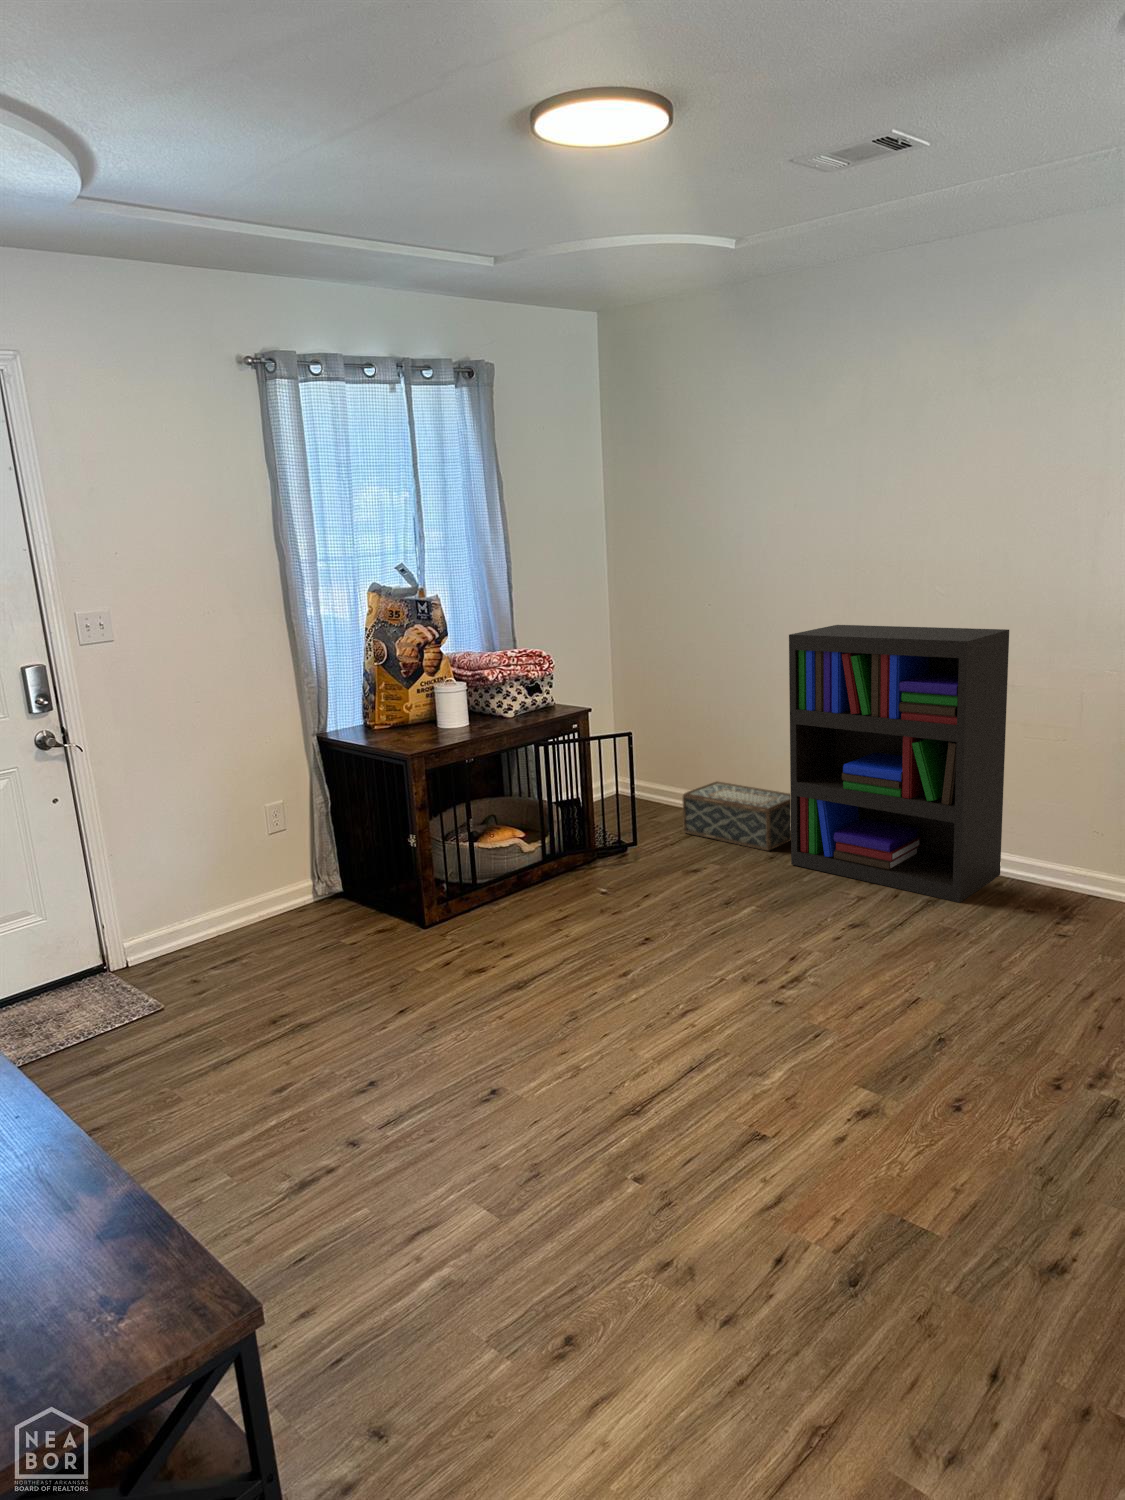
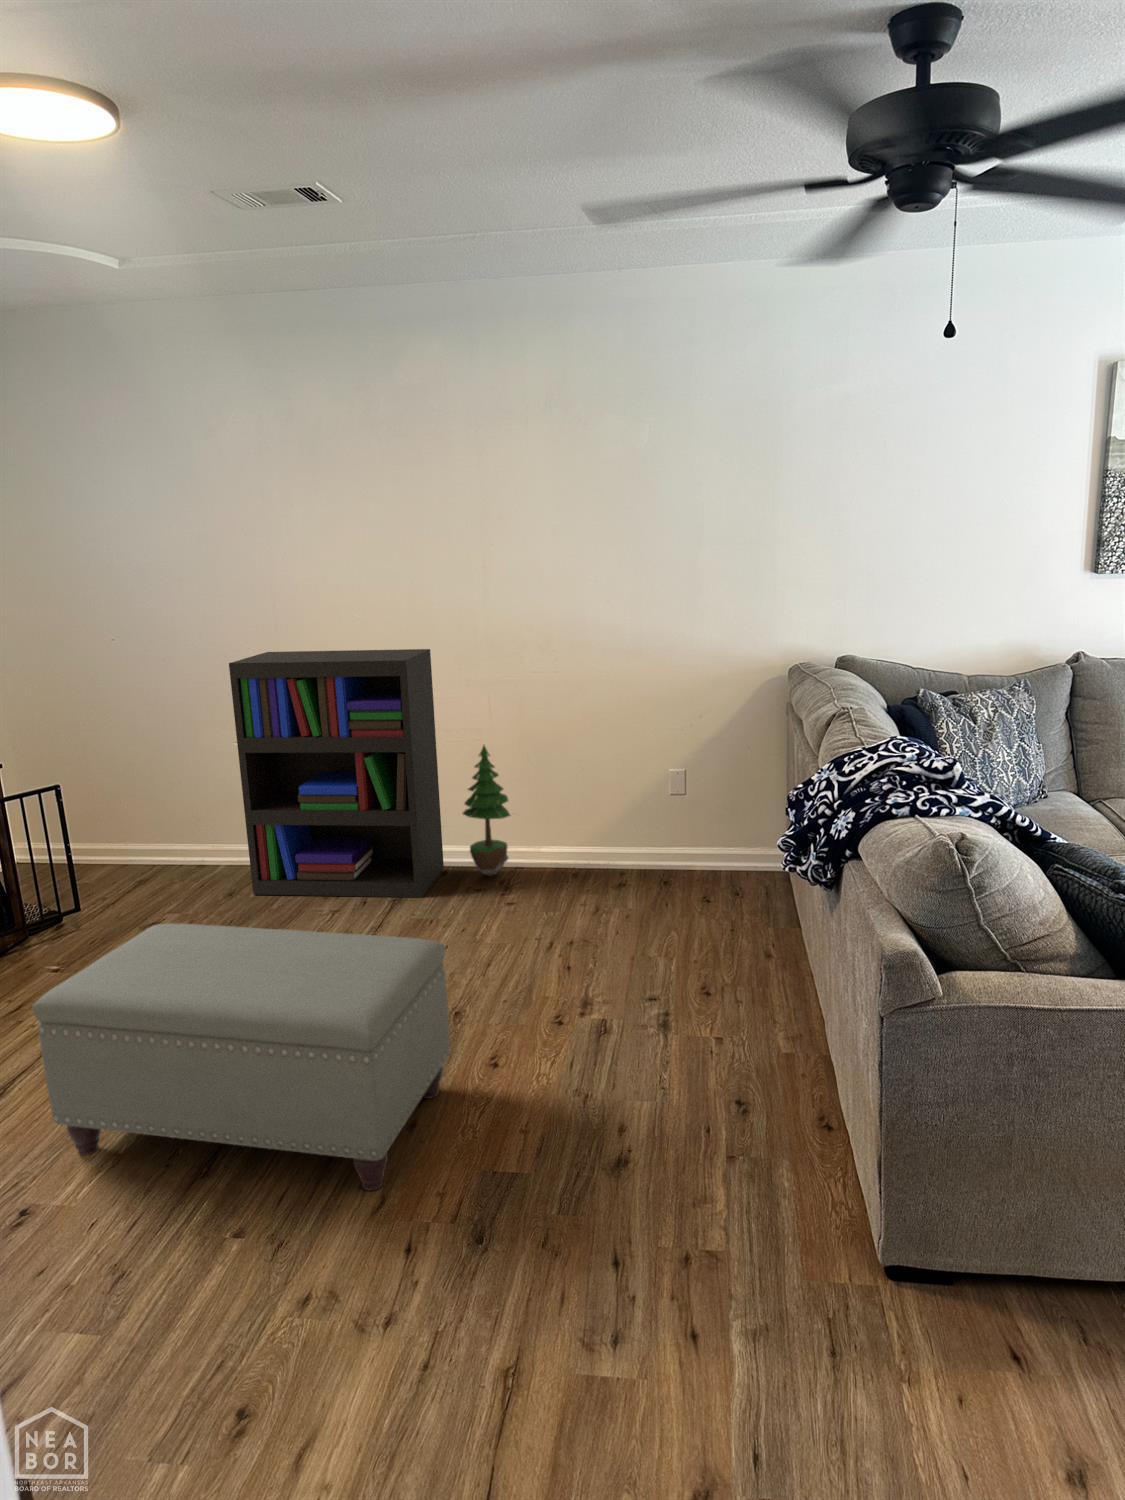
potted tree: none [1022,743,1085,896] -> present [463,746,510,876]
woven basket: present [683,782,791,851] -> none [115,825,252,886]
ottoman: none [526,875,904,1188] -> present [32,923,450,1191]

